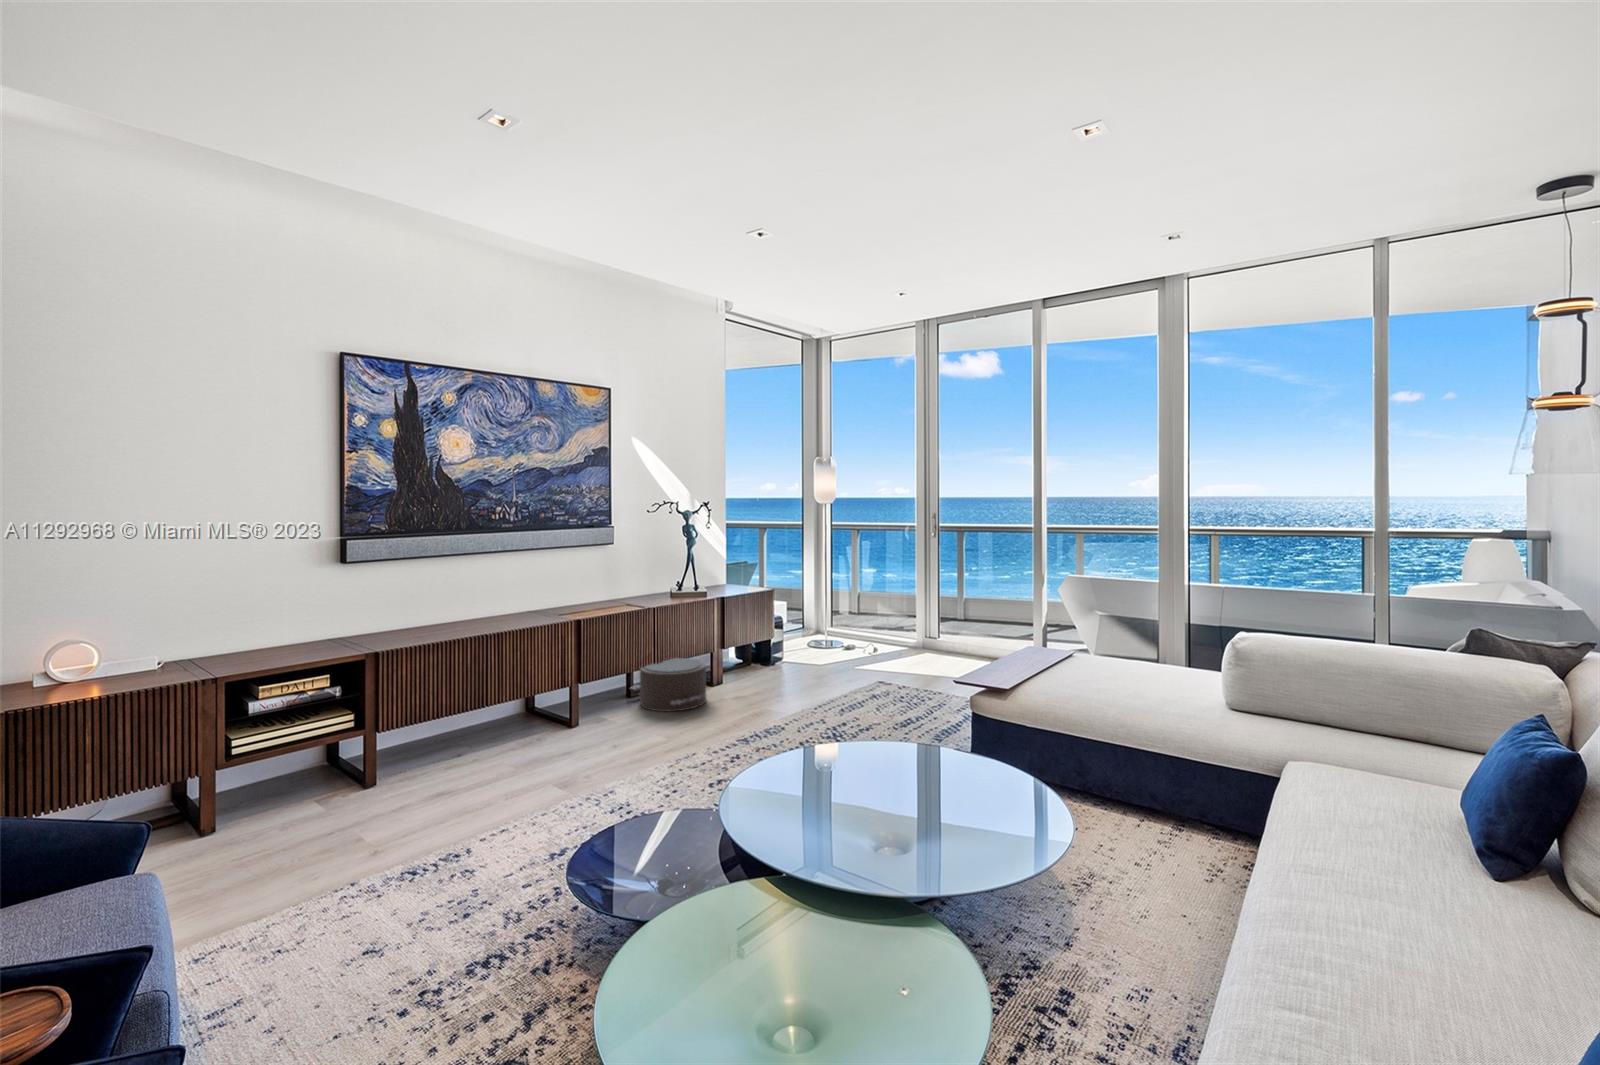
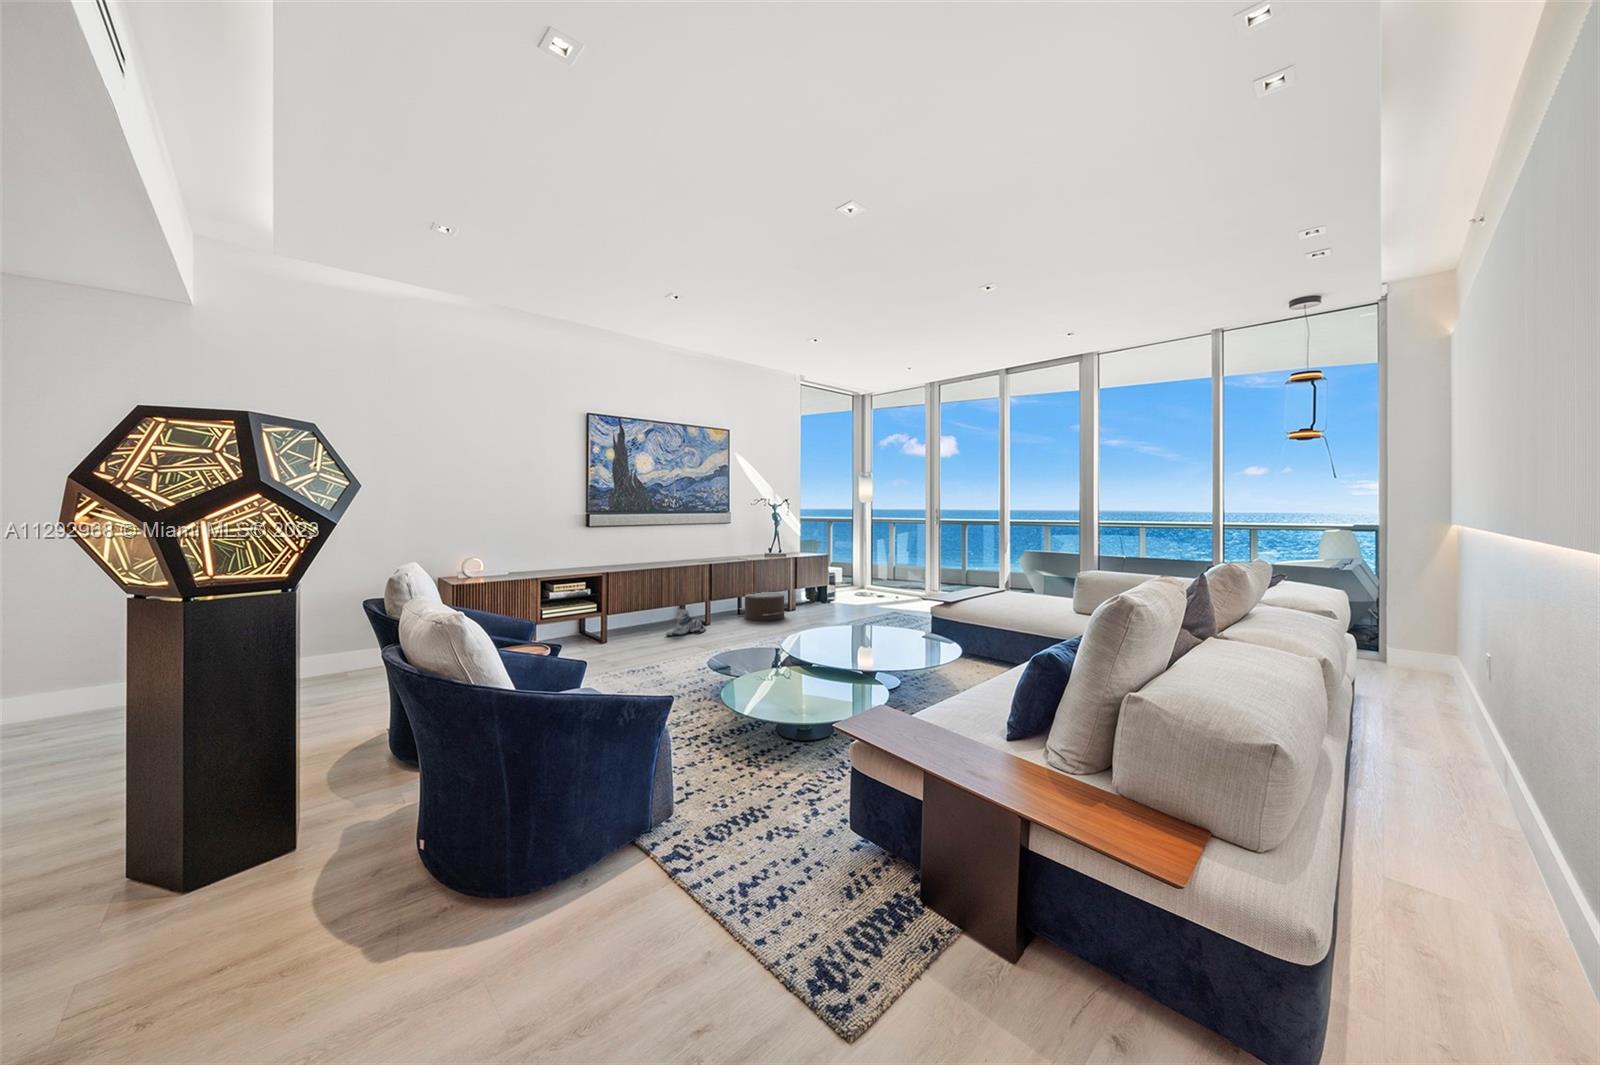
plush toy: none [495,708,571,761] -> present [666,609,706,636]

